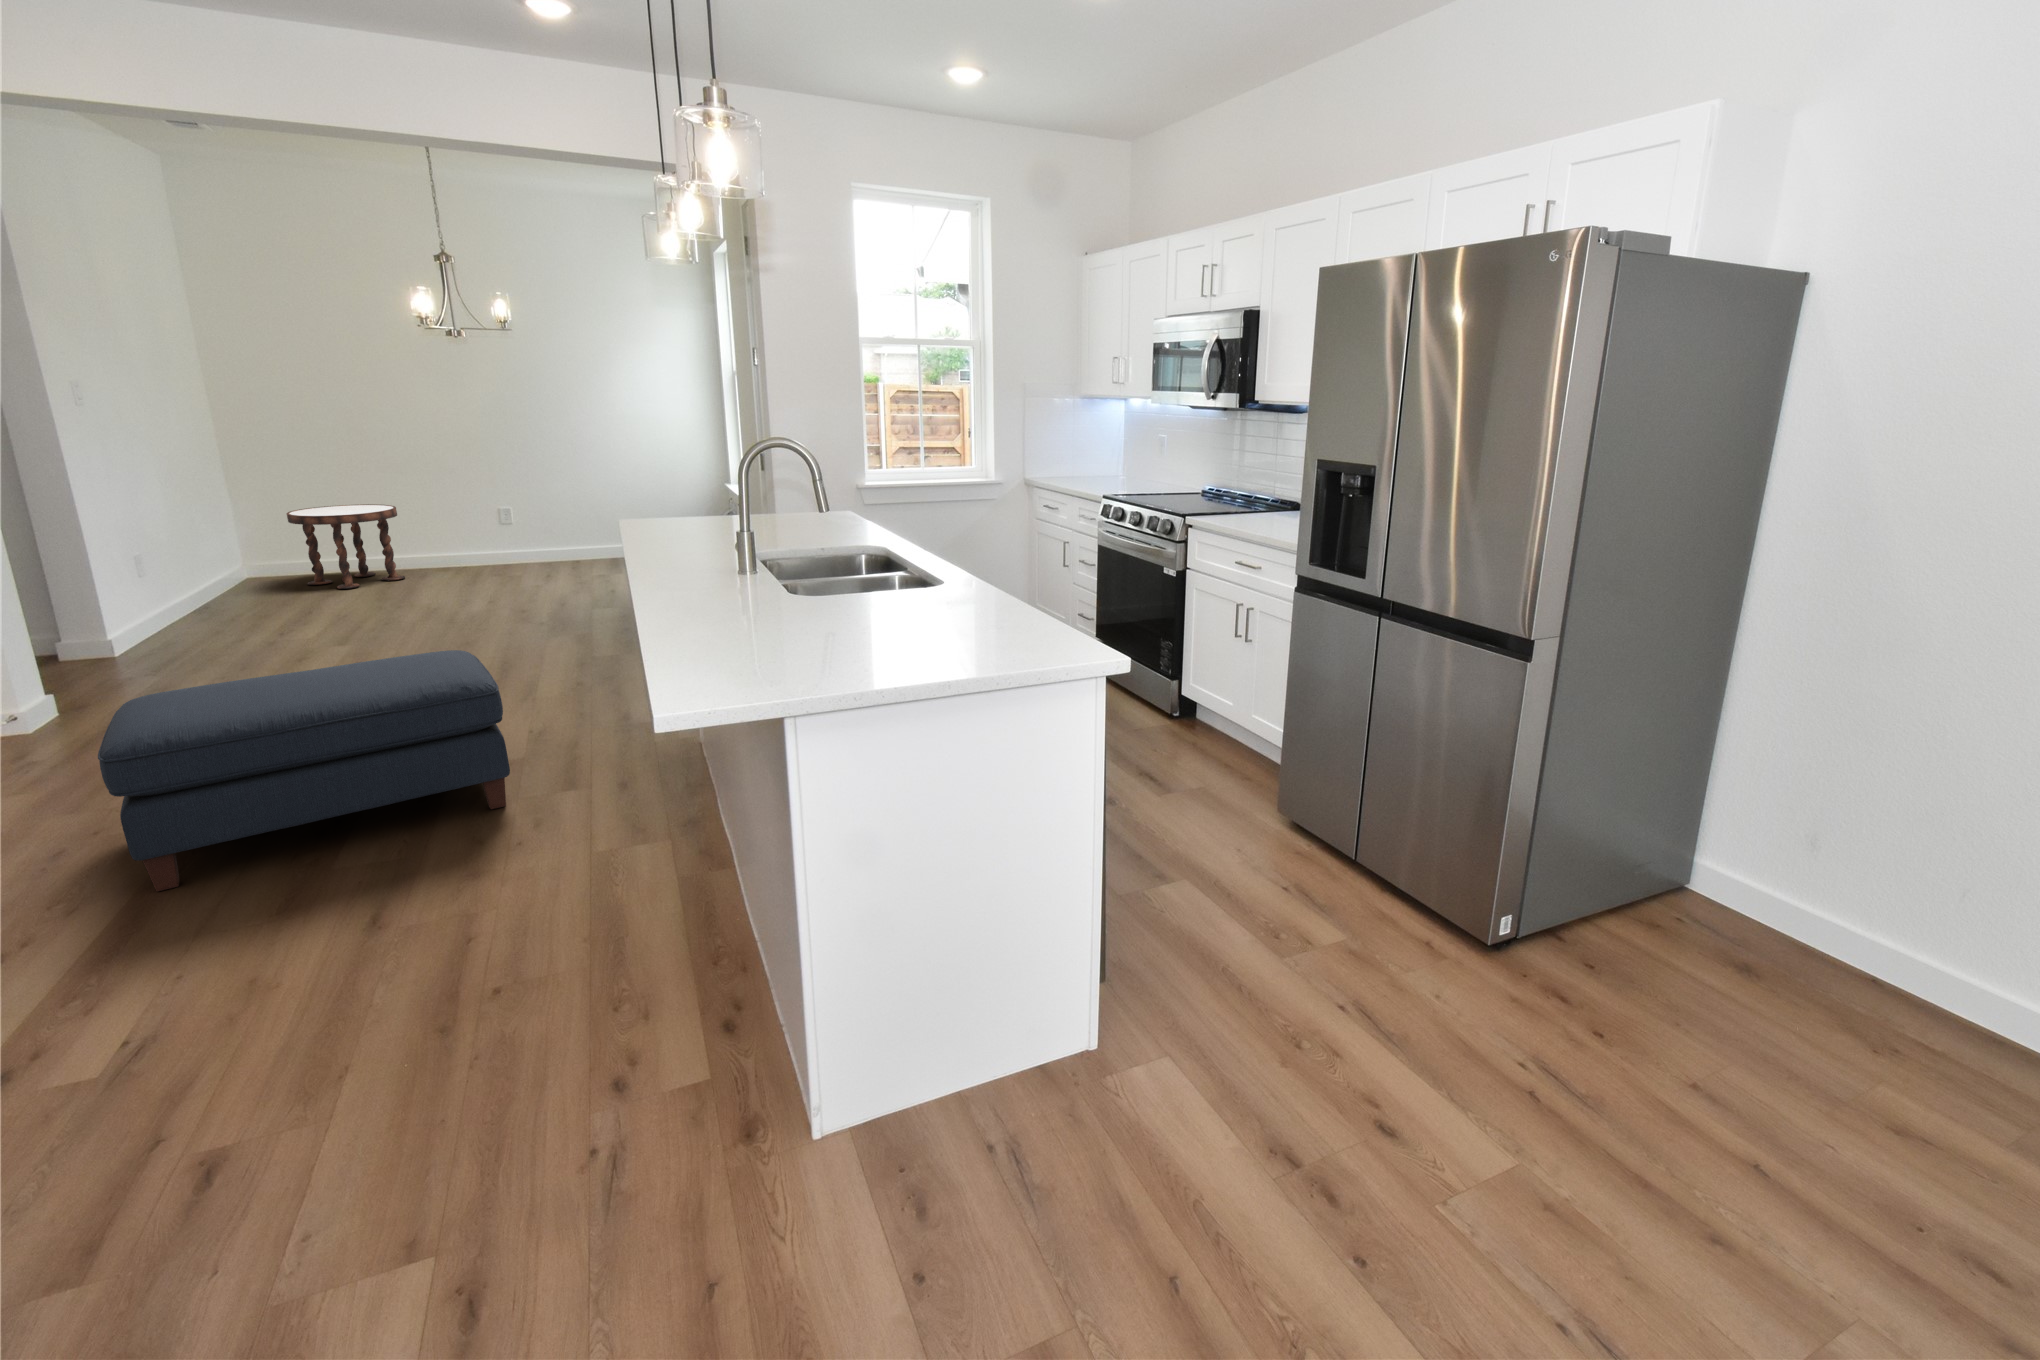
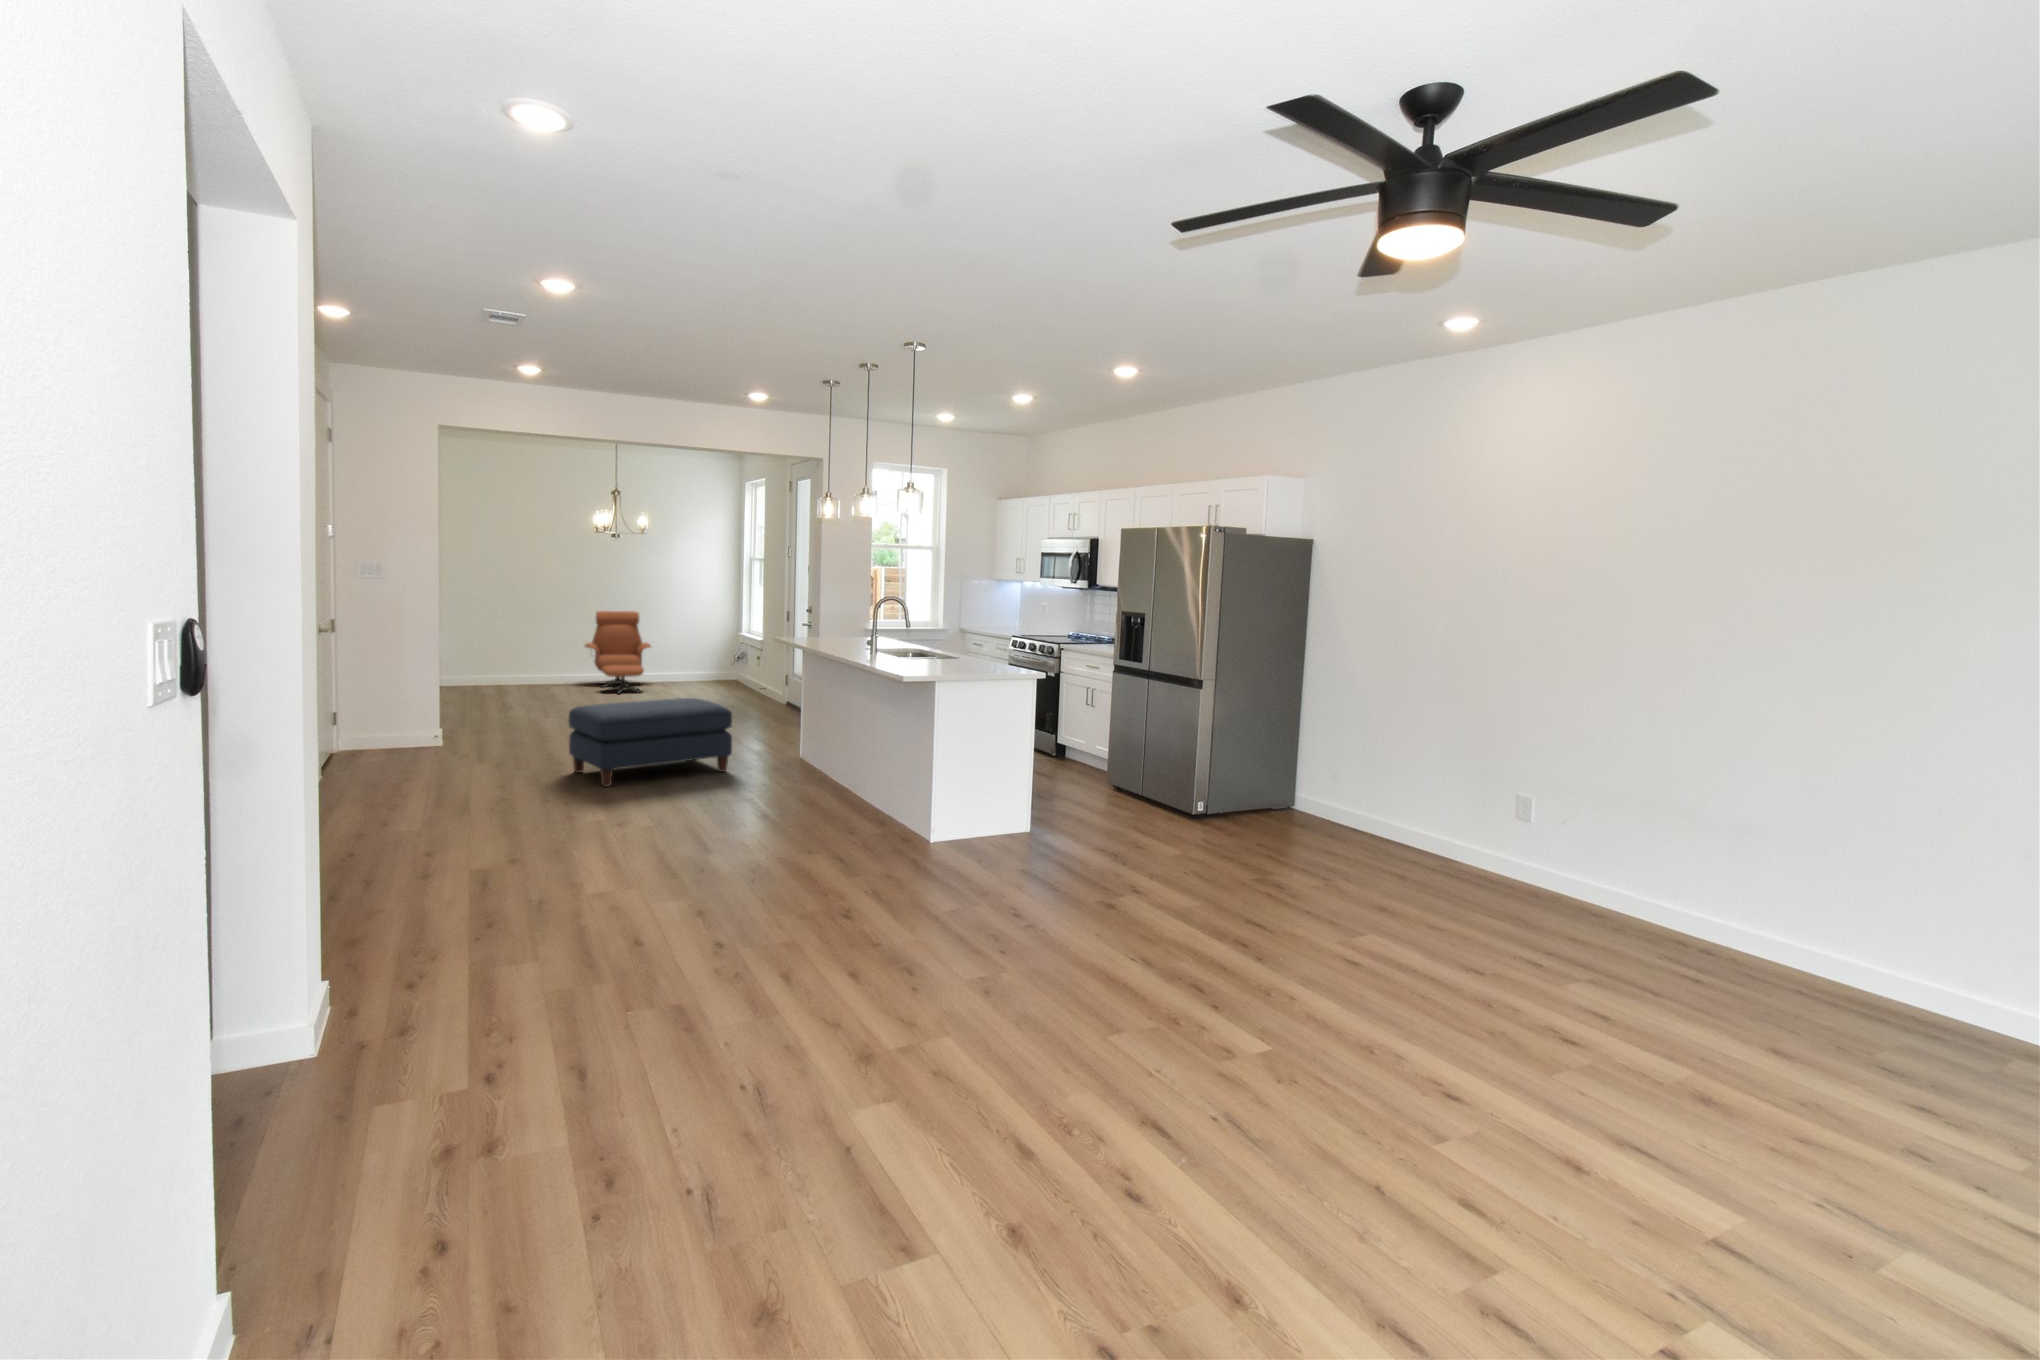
lounge chair: none [486,458,594,588] -> present [585,611,651,694]
side table: present [287,504,405,589] -> none [470,638,532,692]

